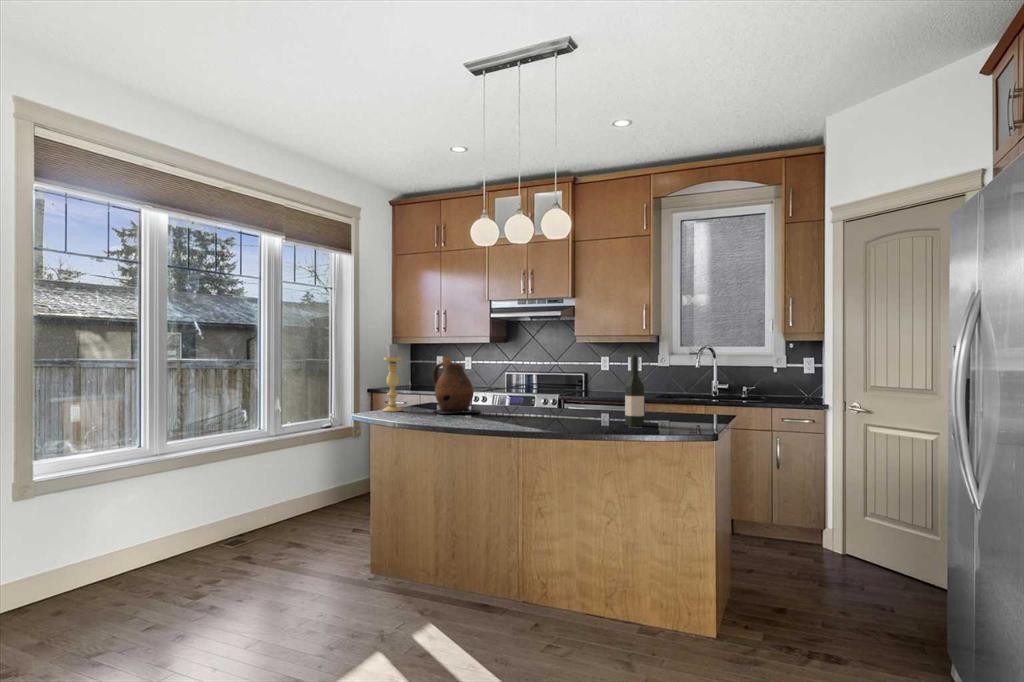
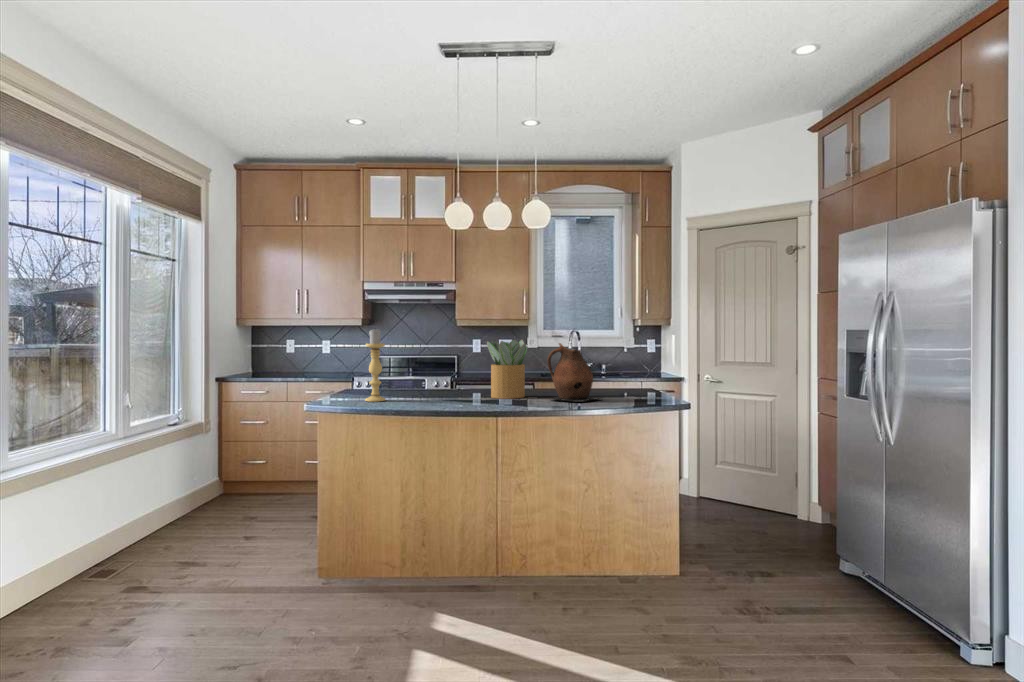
potted plant: none [498,354,541,416] -> present [487,339,527,399]
wine bottle: present [625,355,644,426] -> none [626,339,643,401]
ceramic pitcher: present [433,357,481,414] -> present [547,343,601,402]

